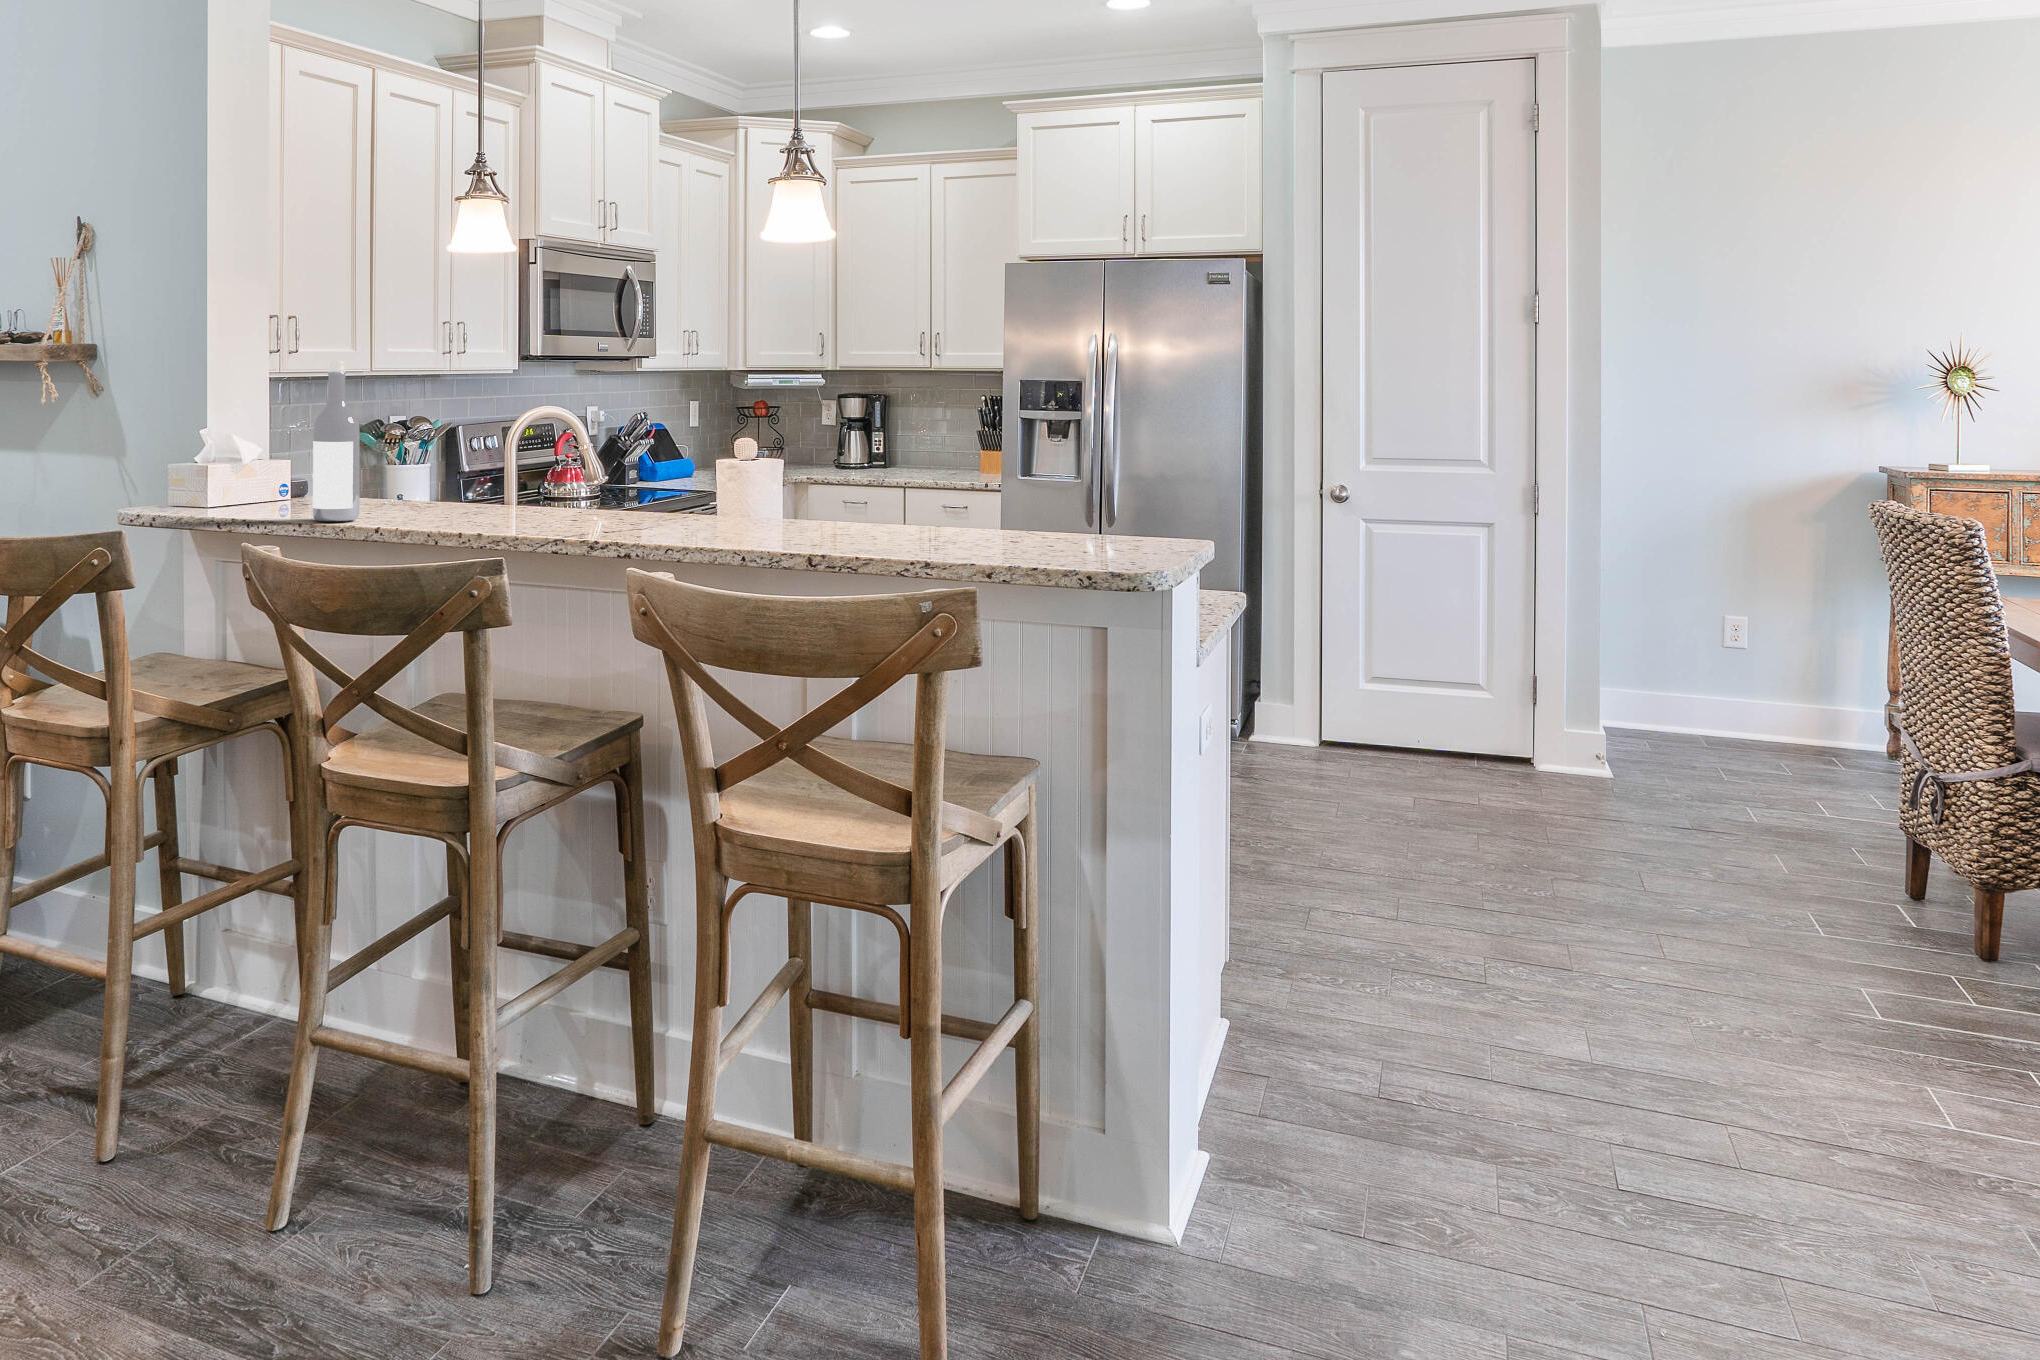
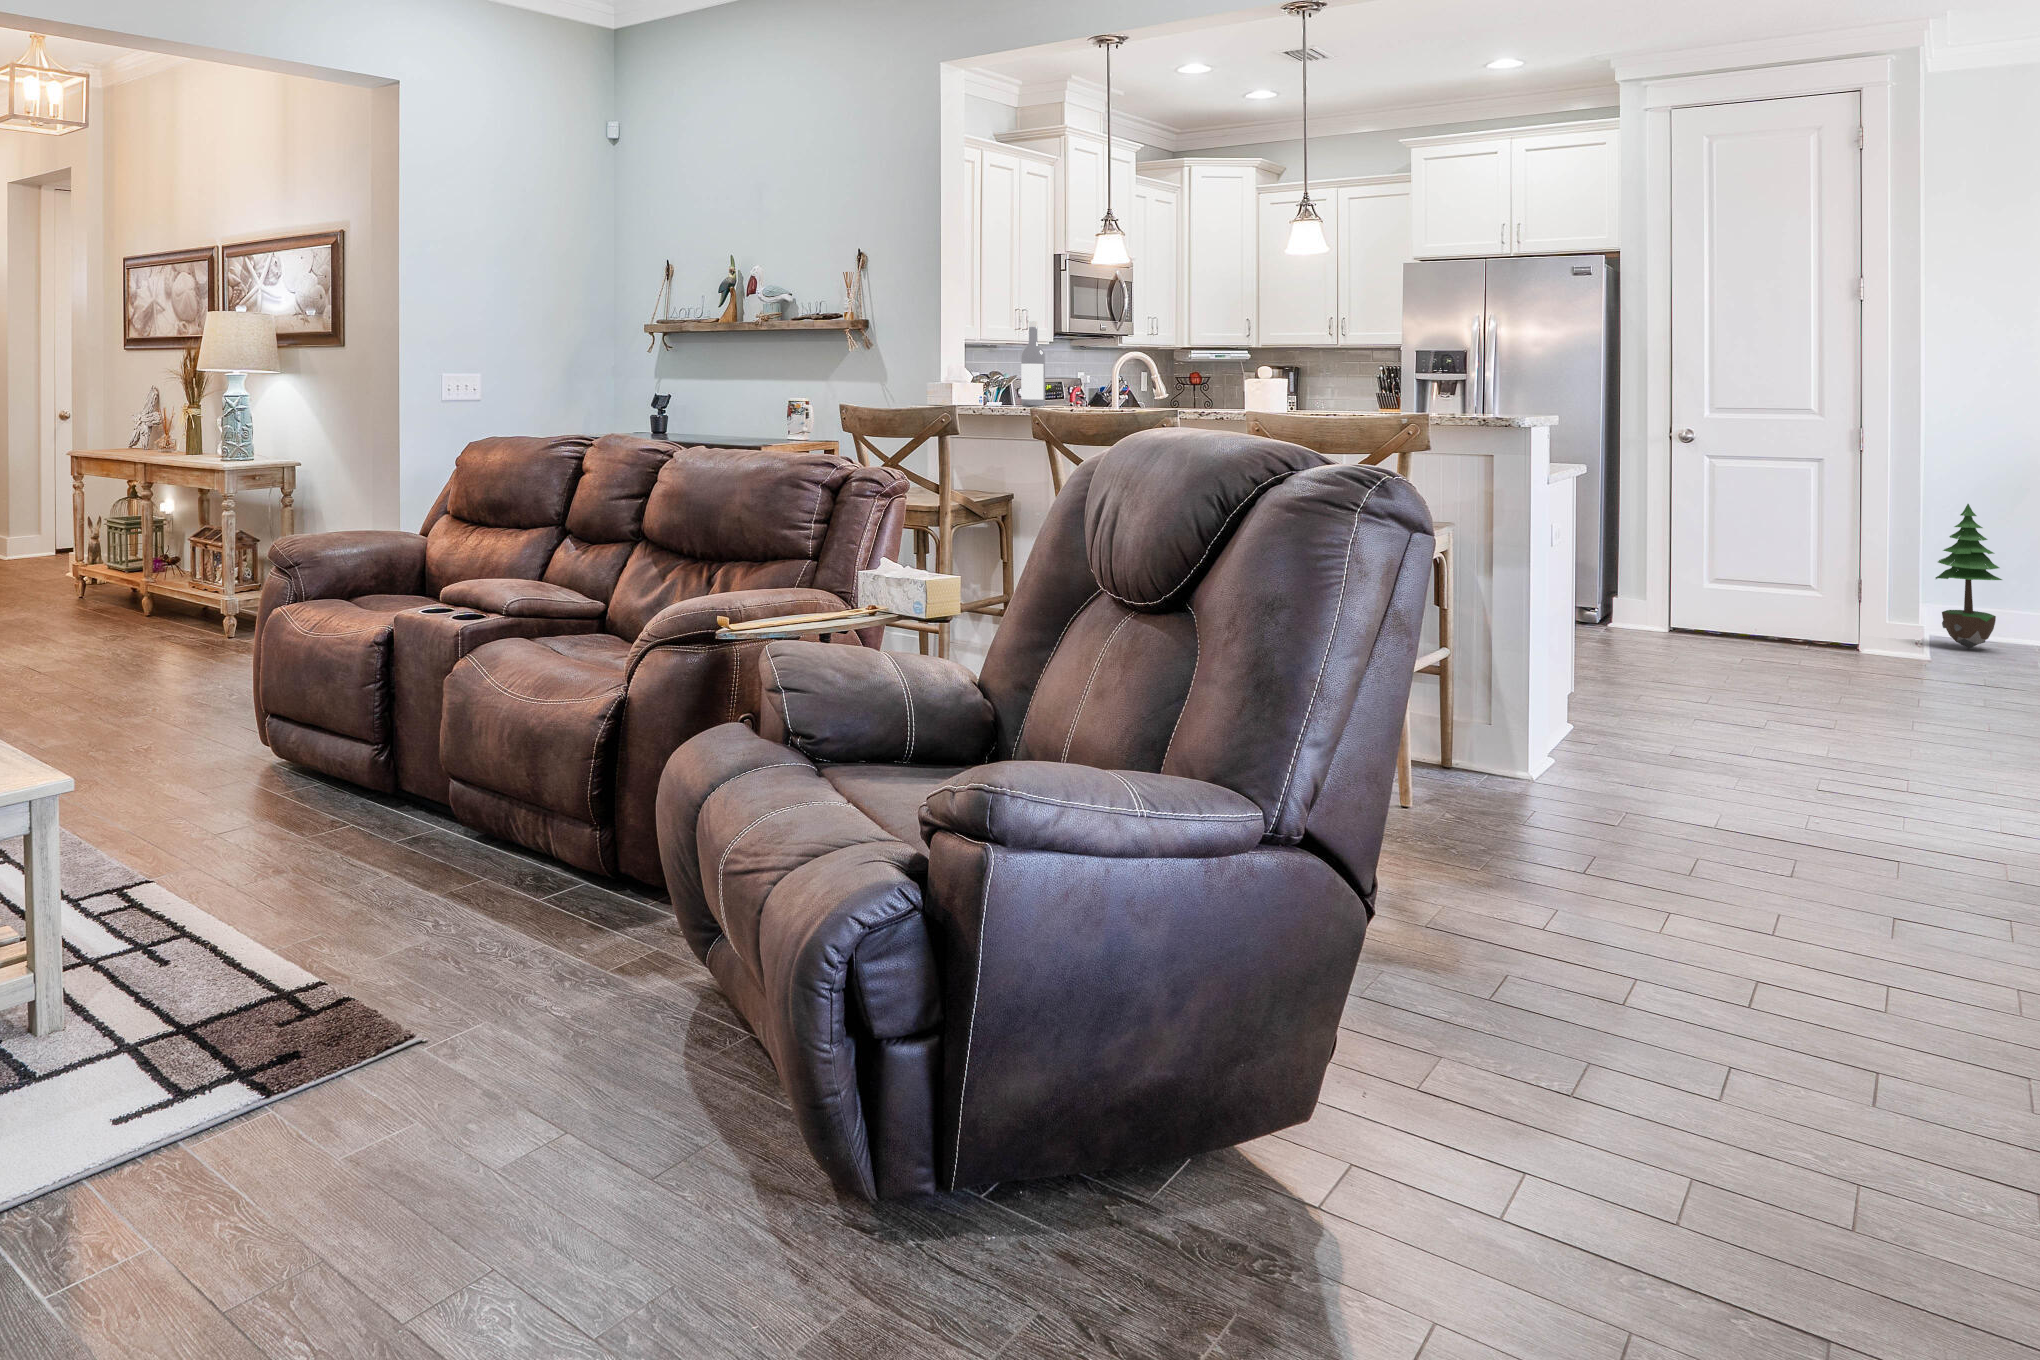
potted tree: none [1602,575,1674,755] -> present [1936,504,2002,648]

